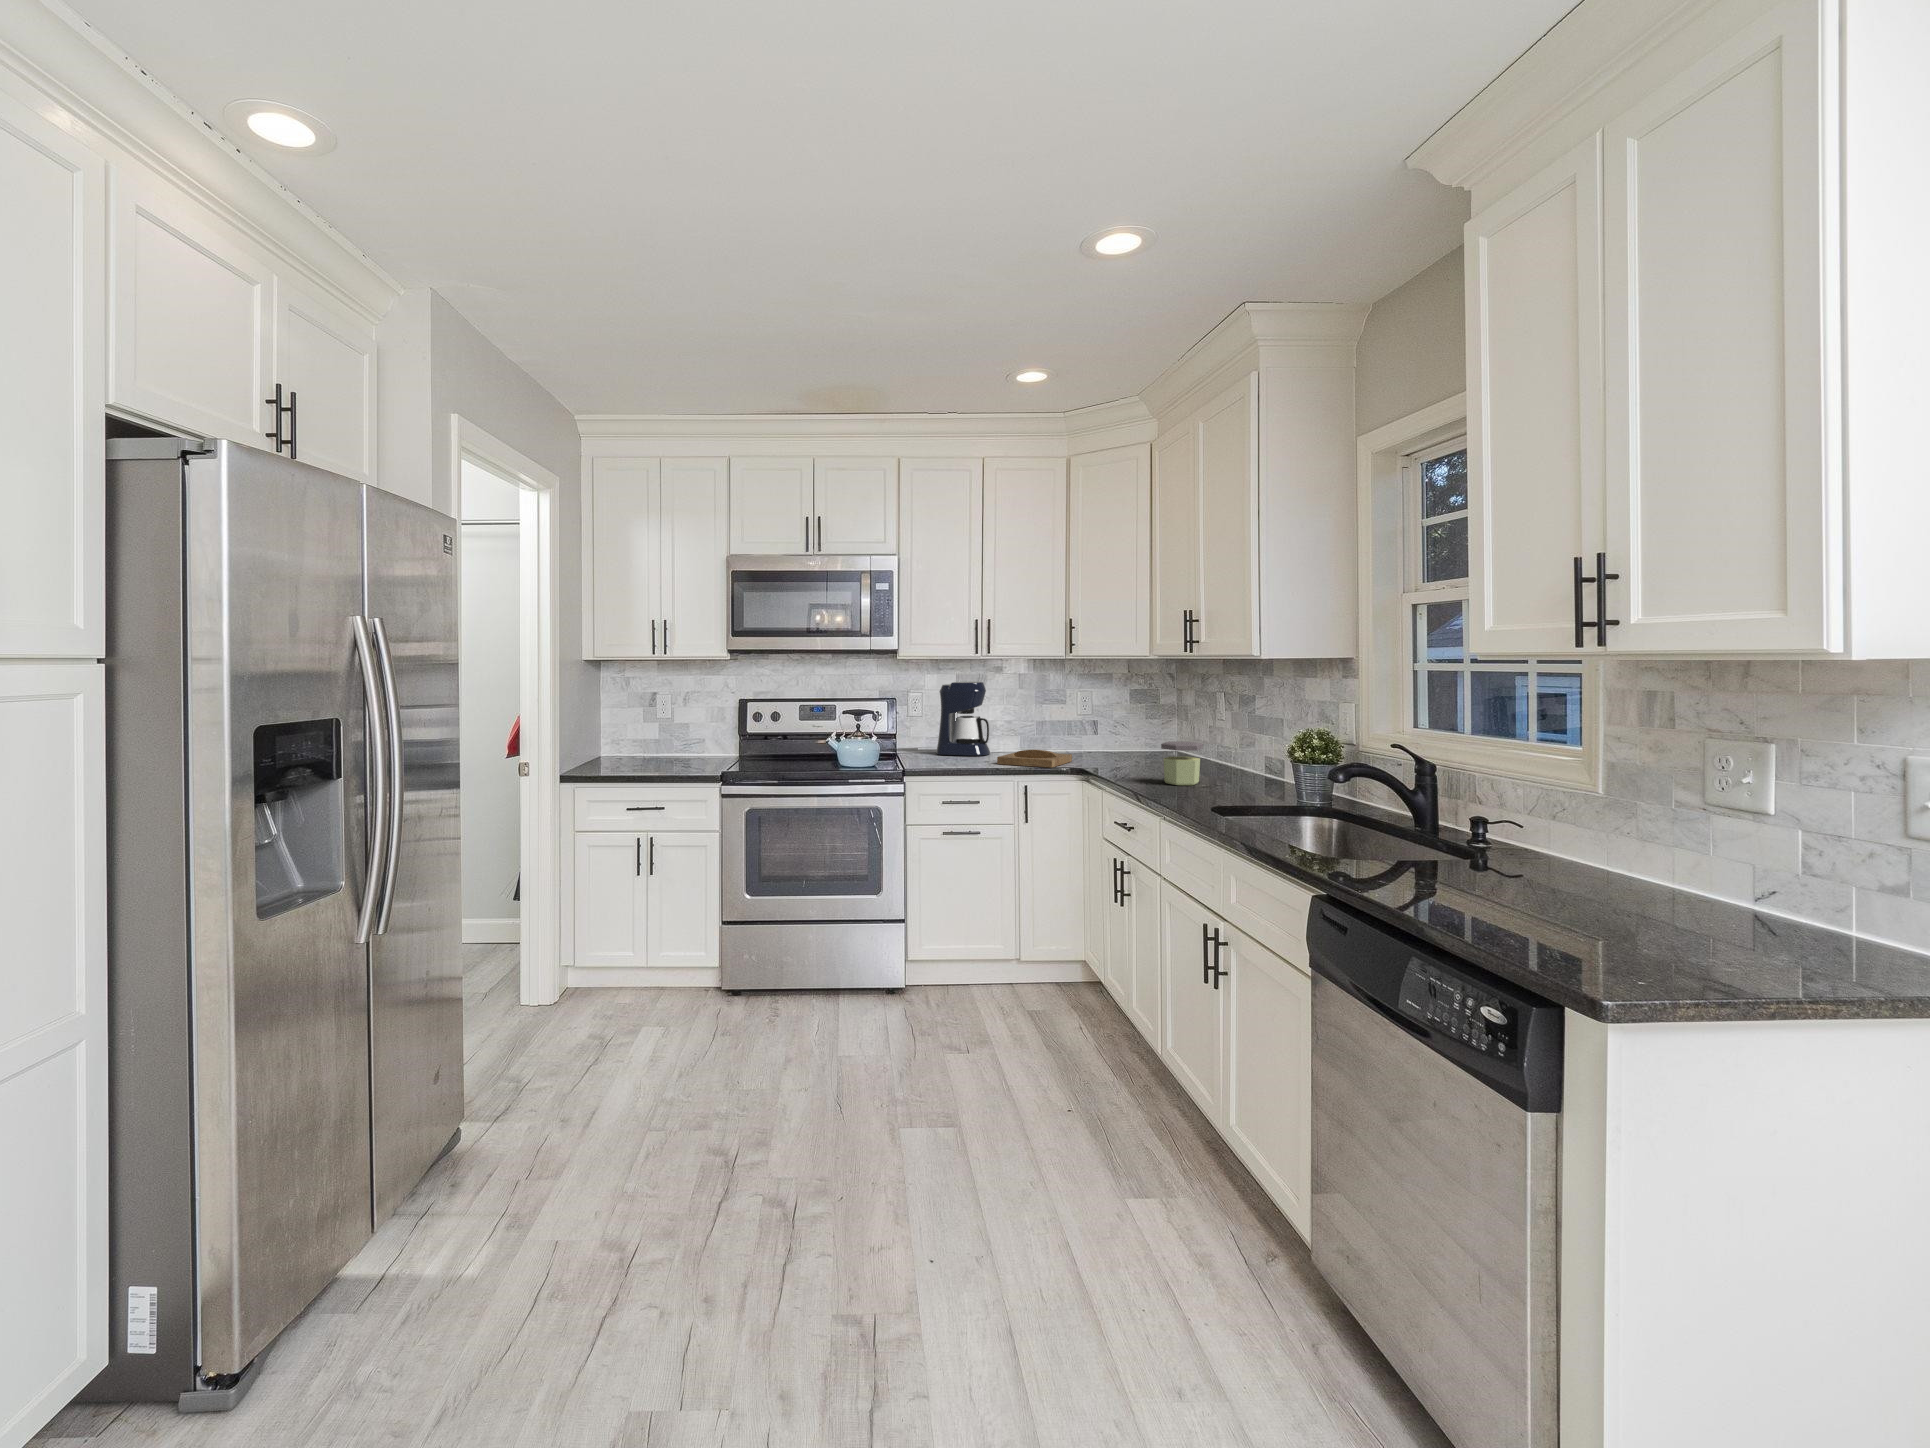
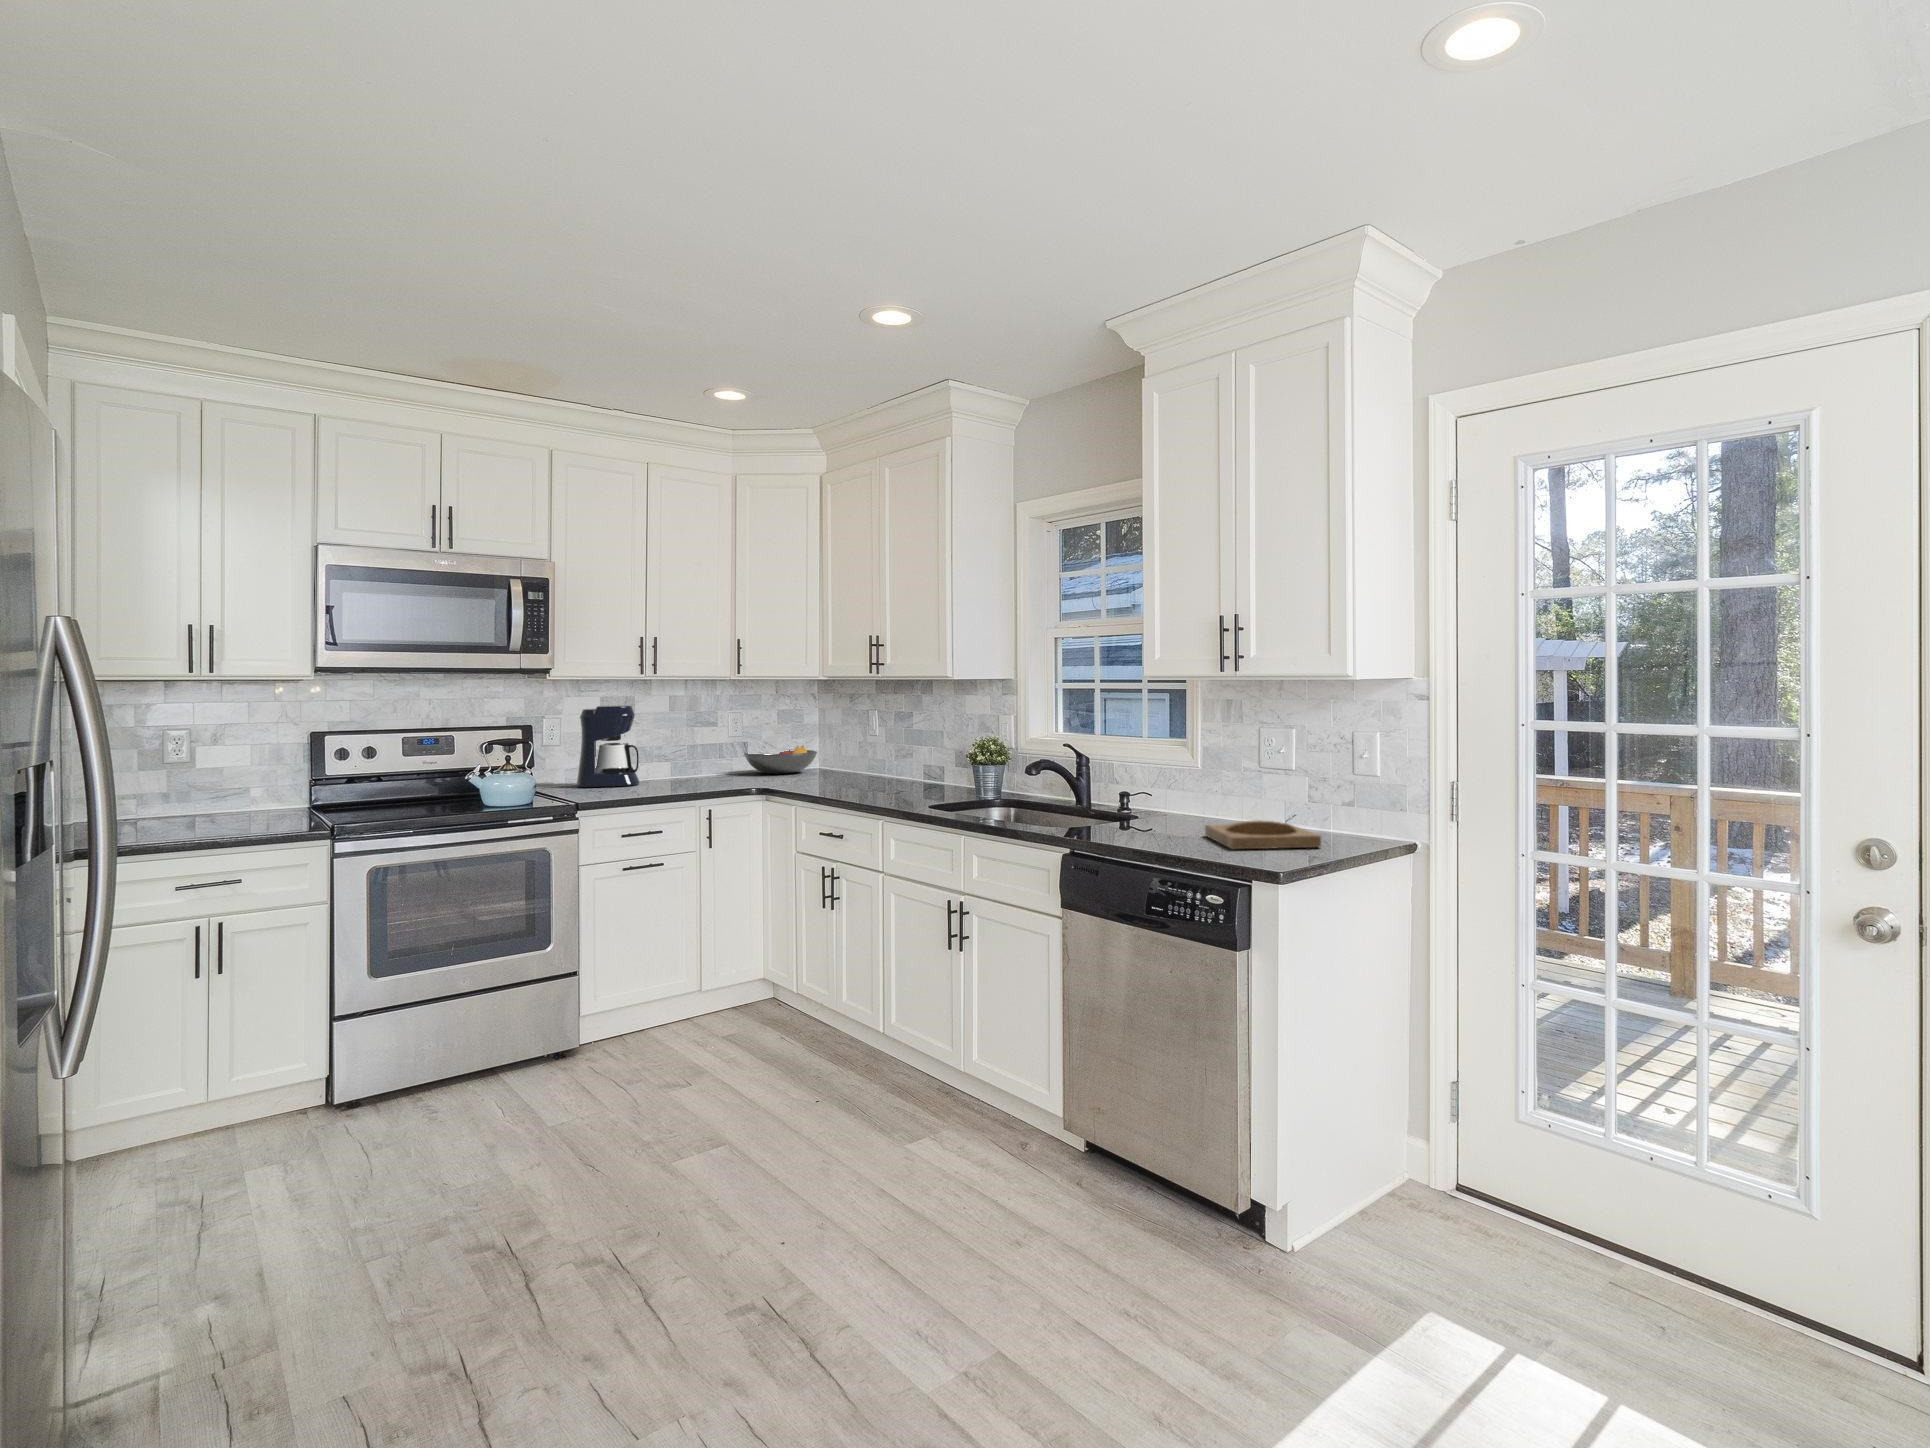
fruit bowl: none [1096,725,1170,752] -> present [744,746,817,774]
jar: present [1161,741,1203,785] -> none [851,754,886,794]
tray: present [997,750,1072,768] -> present [1205,820,1321,849]

